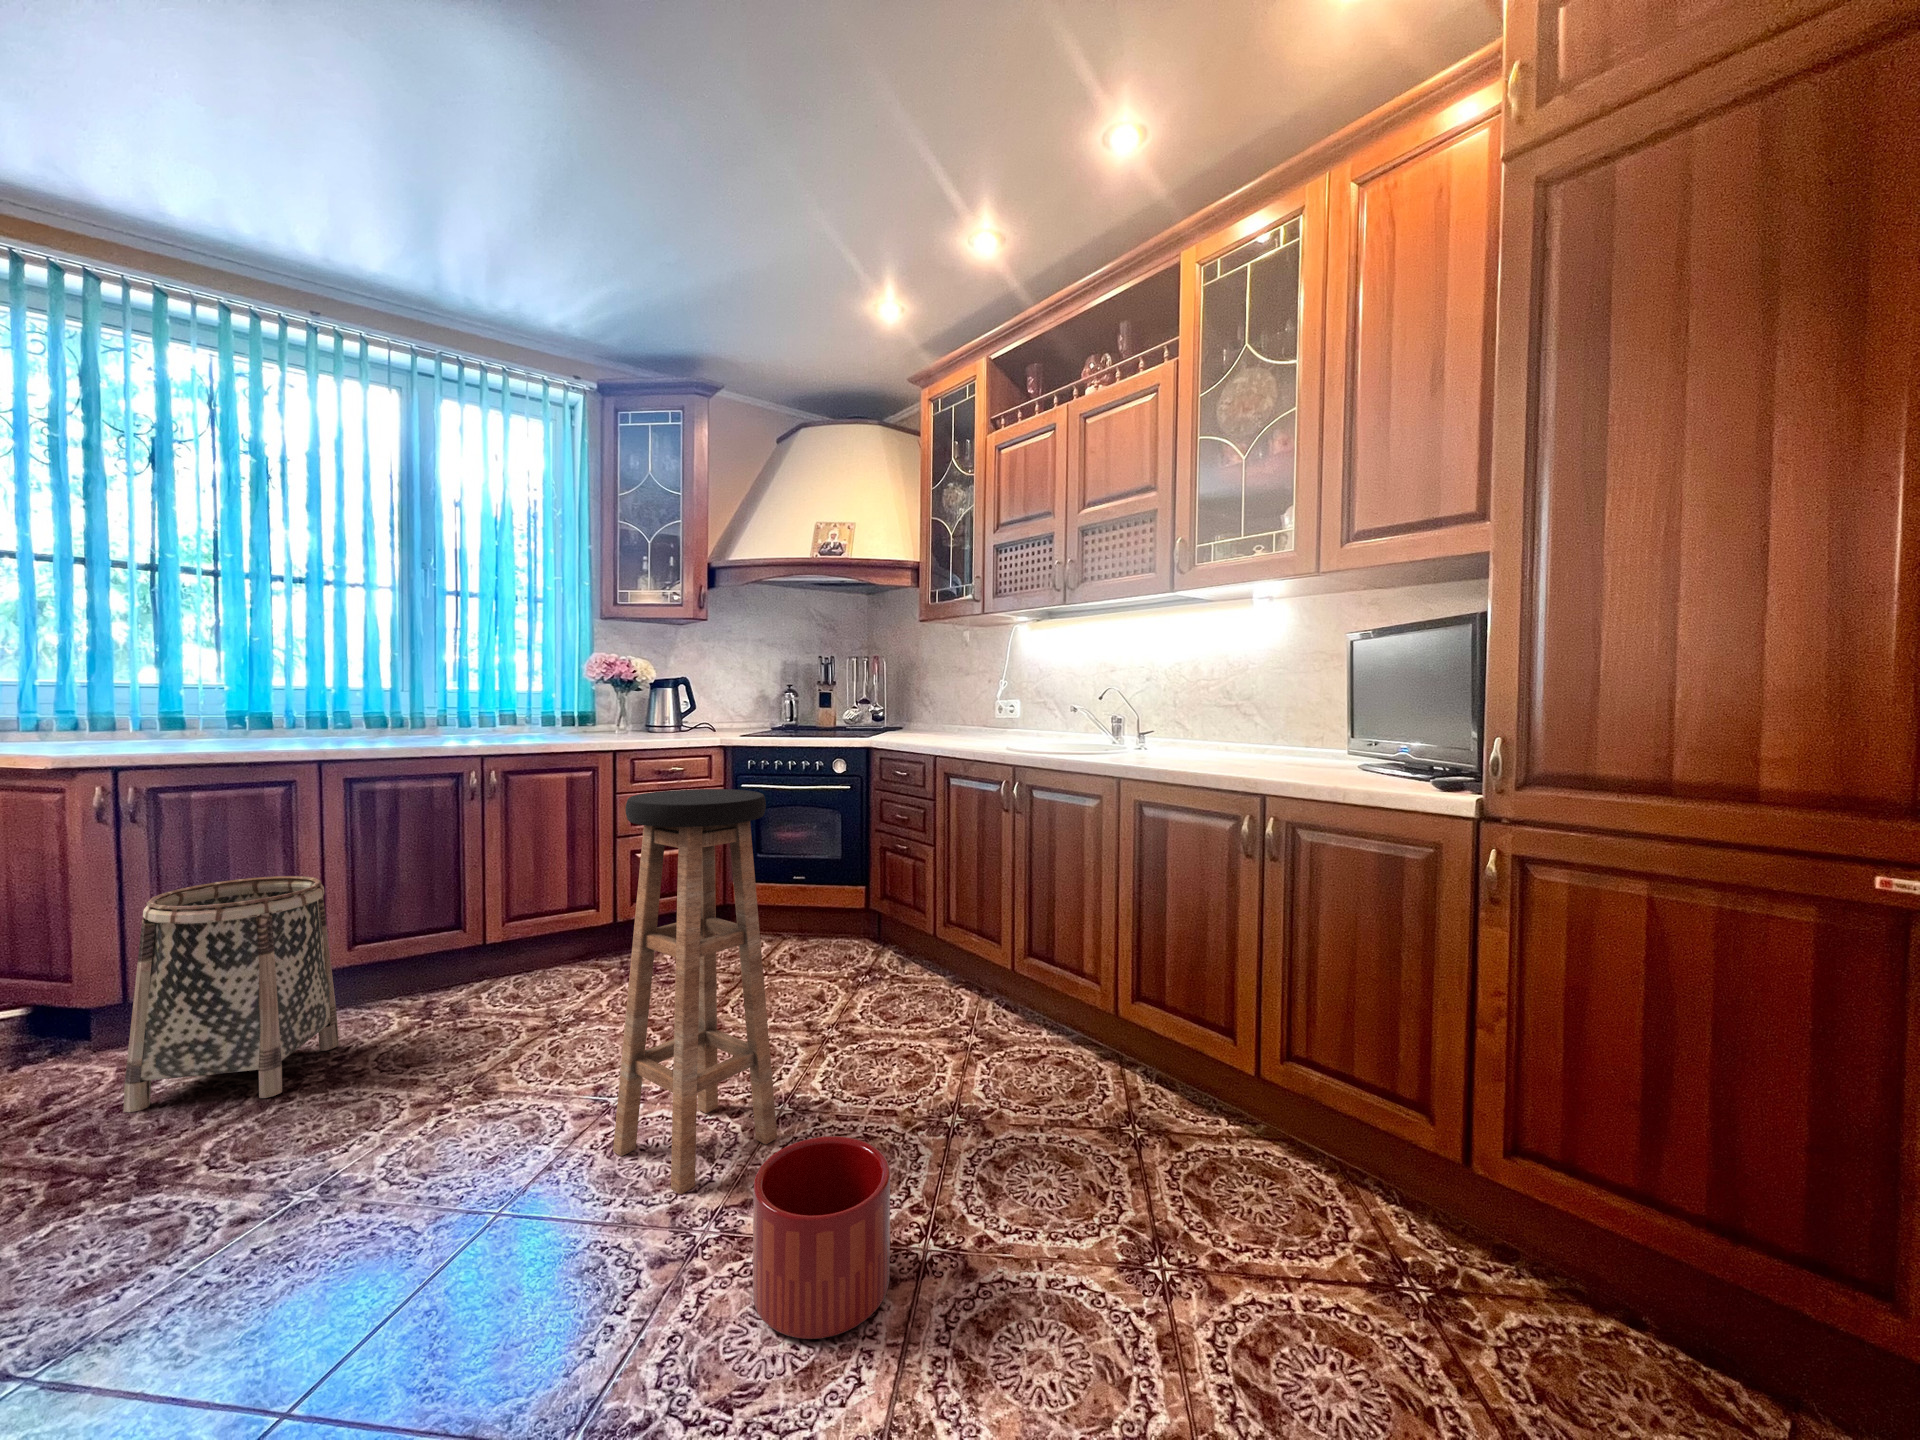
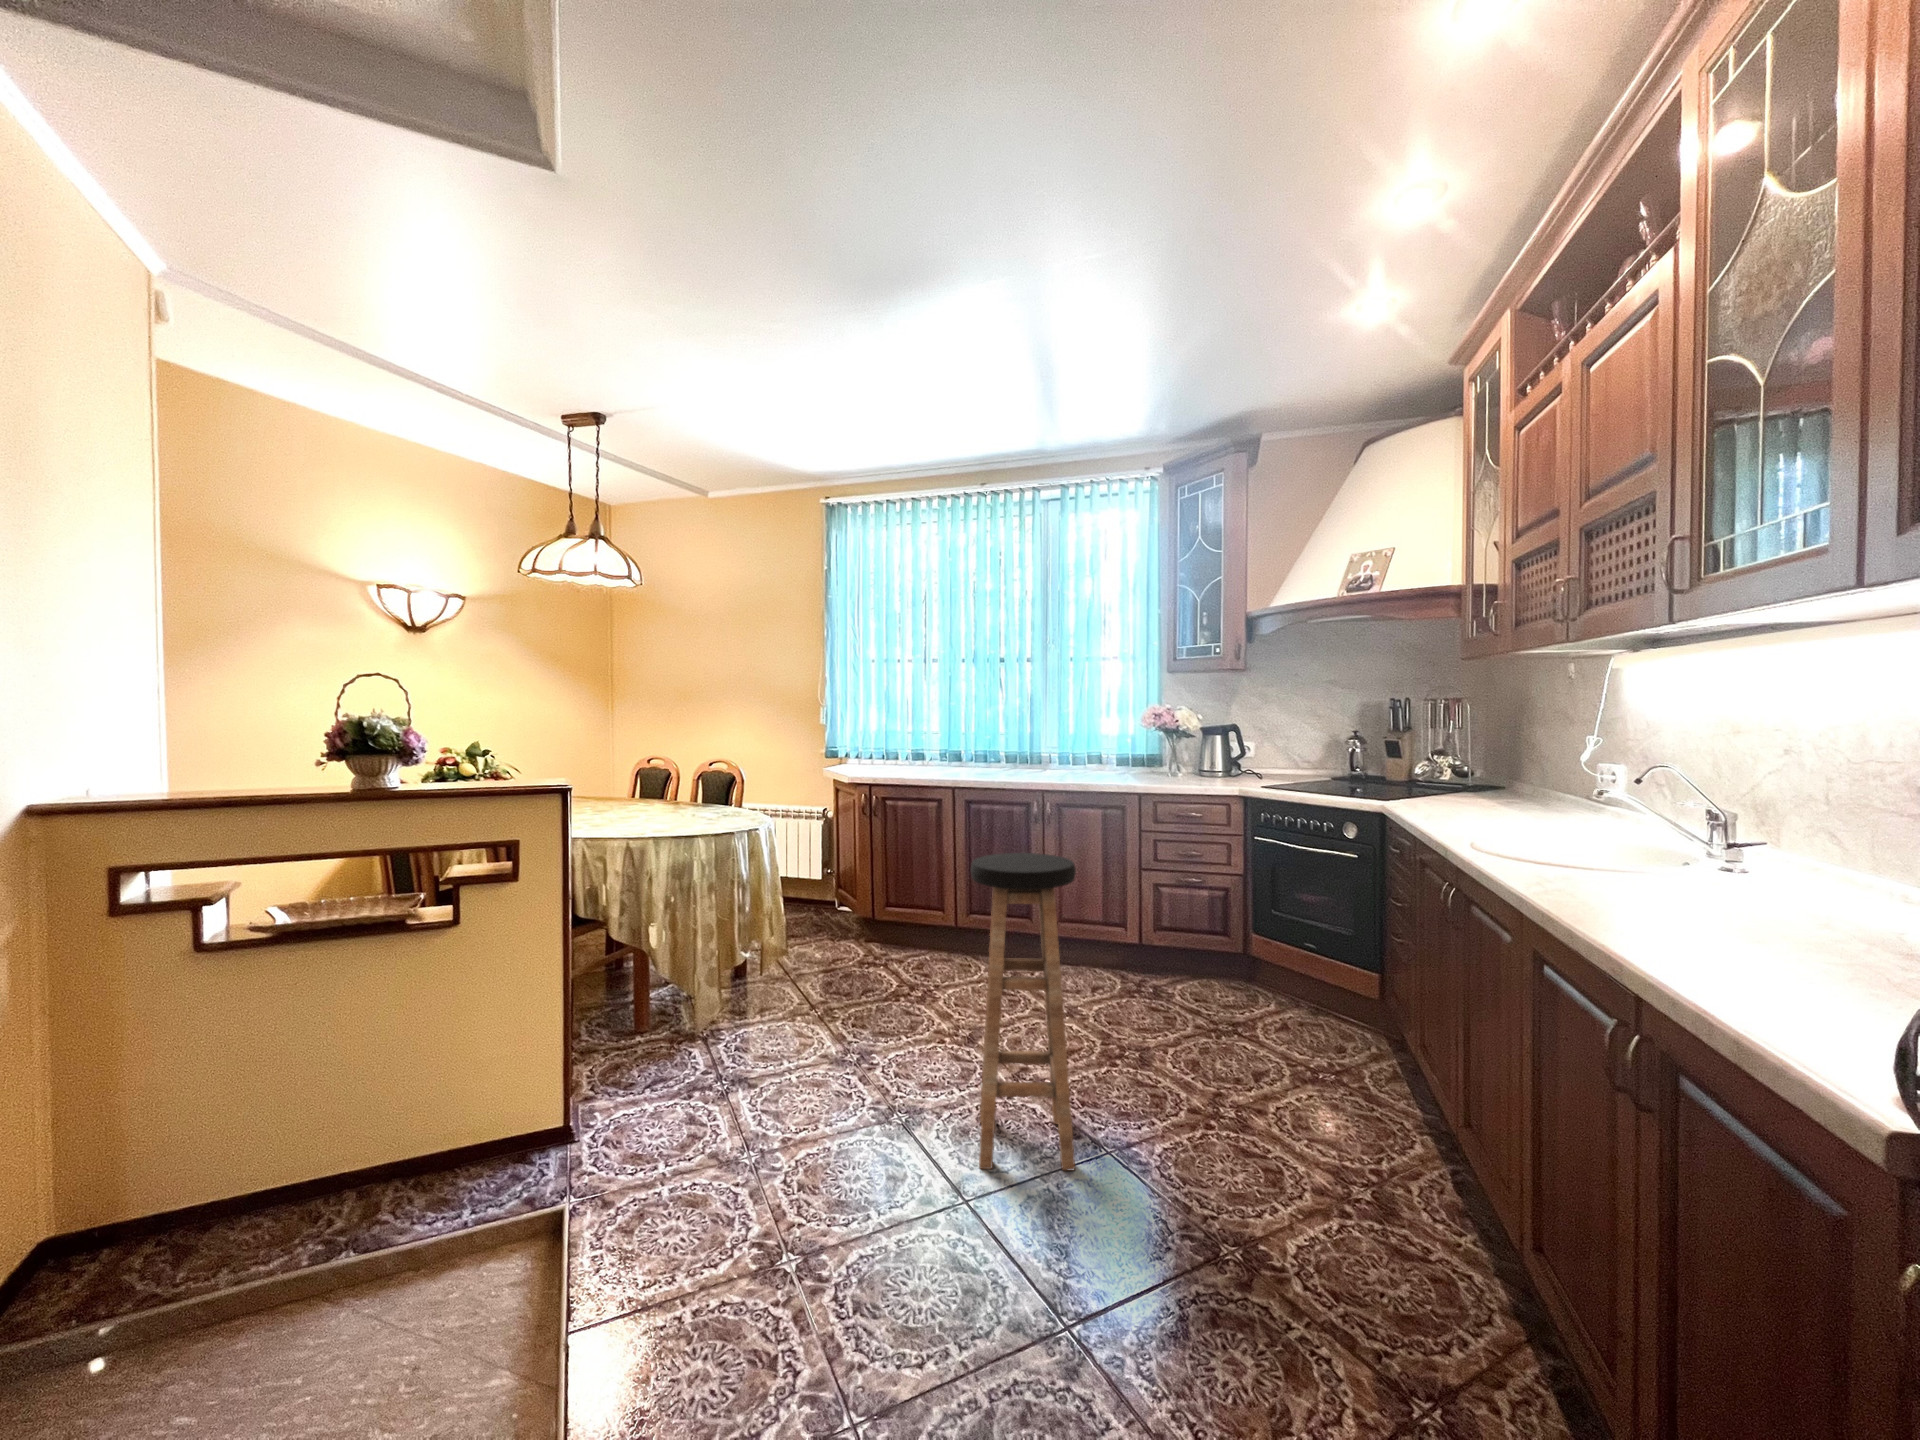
basket: present [123,876,339,1112] -> none [846,868,940,1000]
planter: present [753,1136,890,1339] -> none [918,1162,1029,1333]

